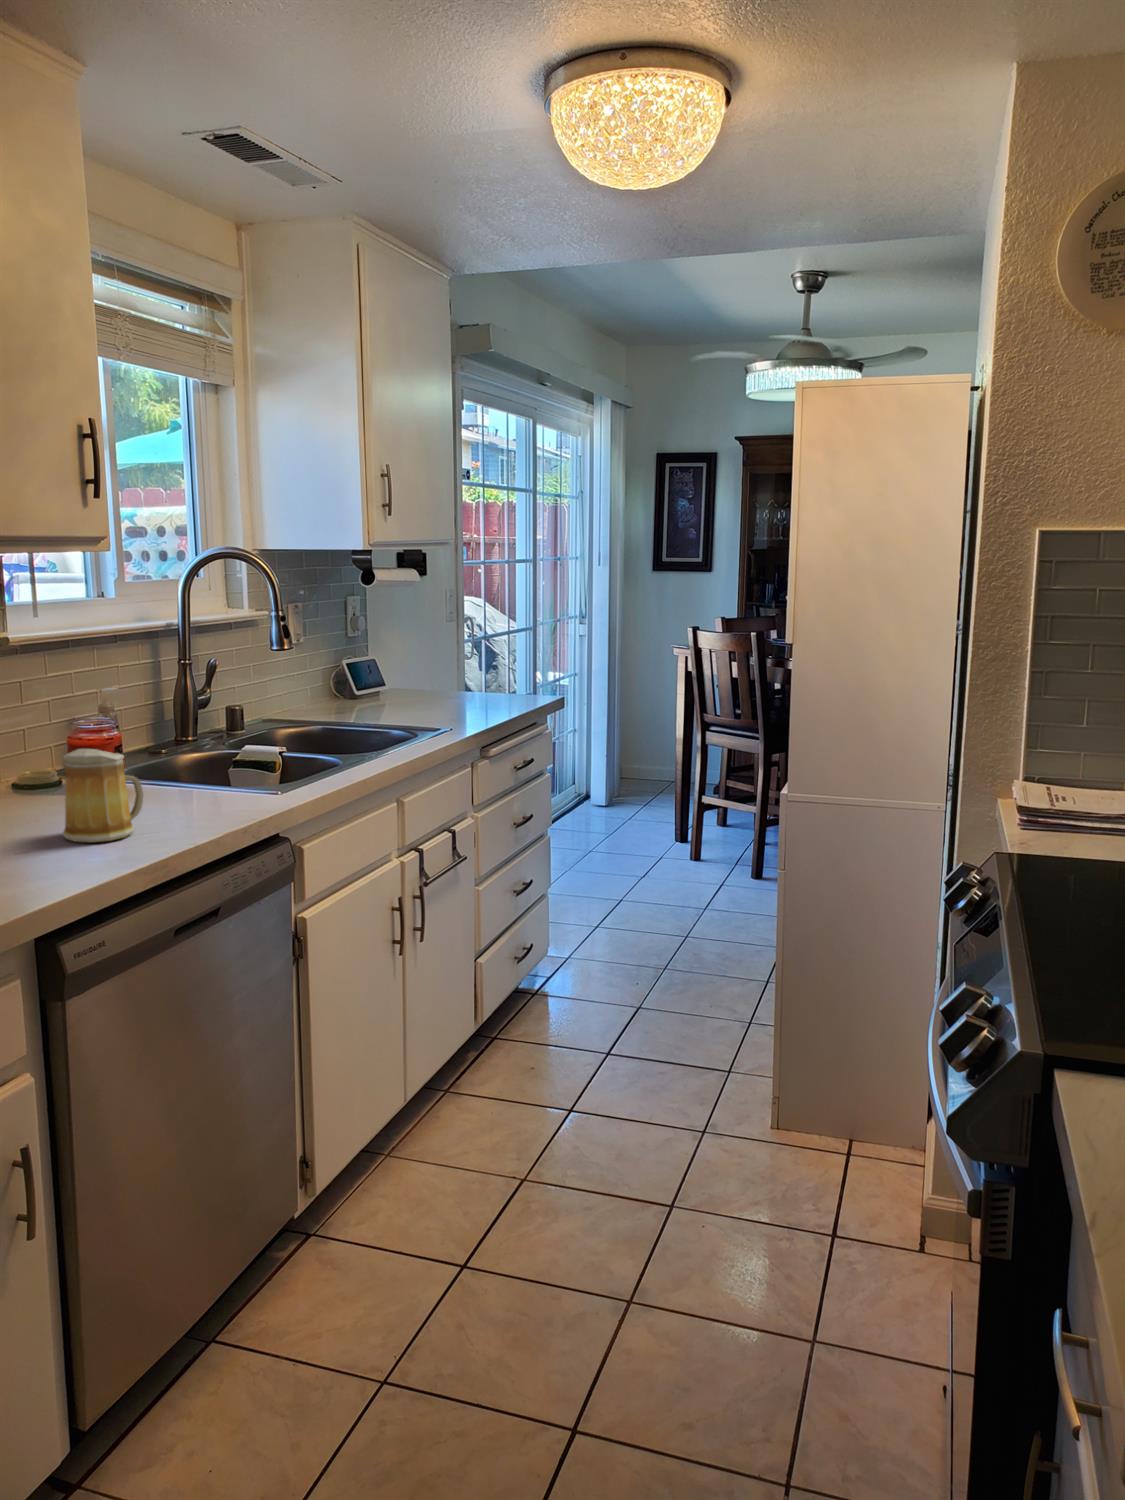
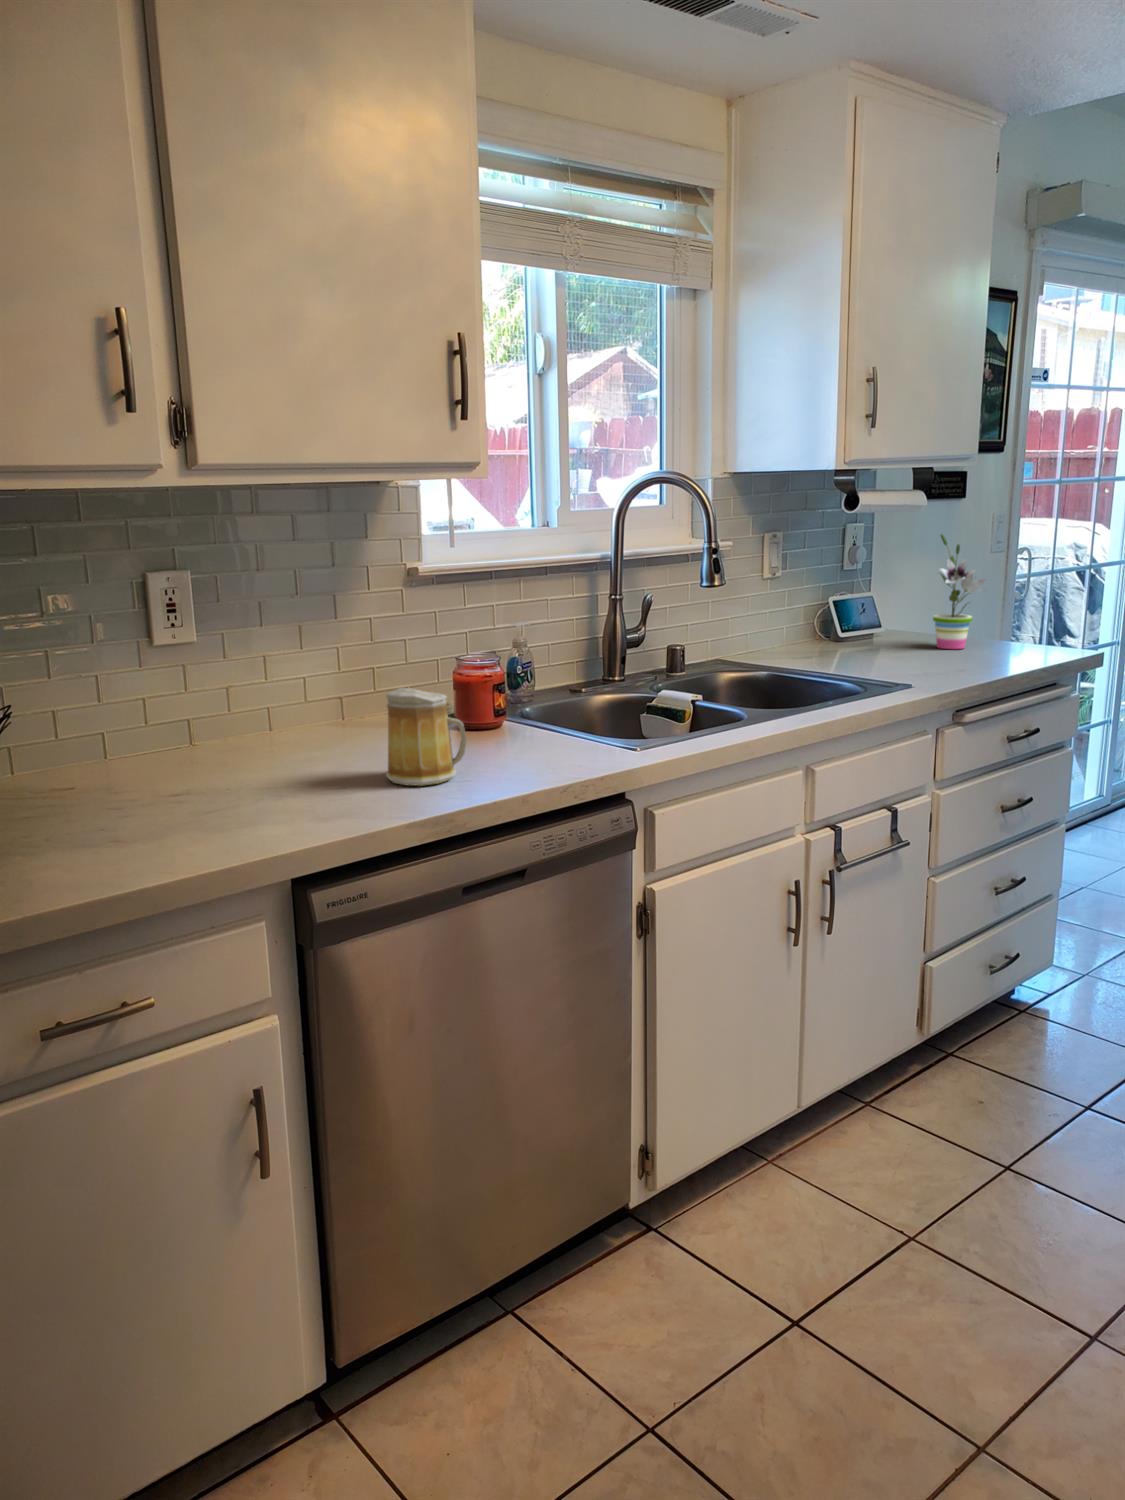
potted plant: none [433,605,474,701] -> present [933,534,985,649]

